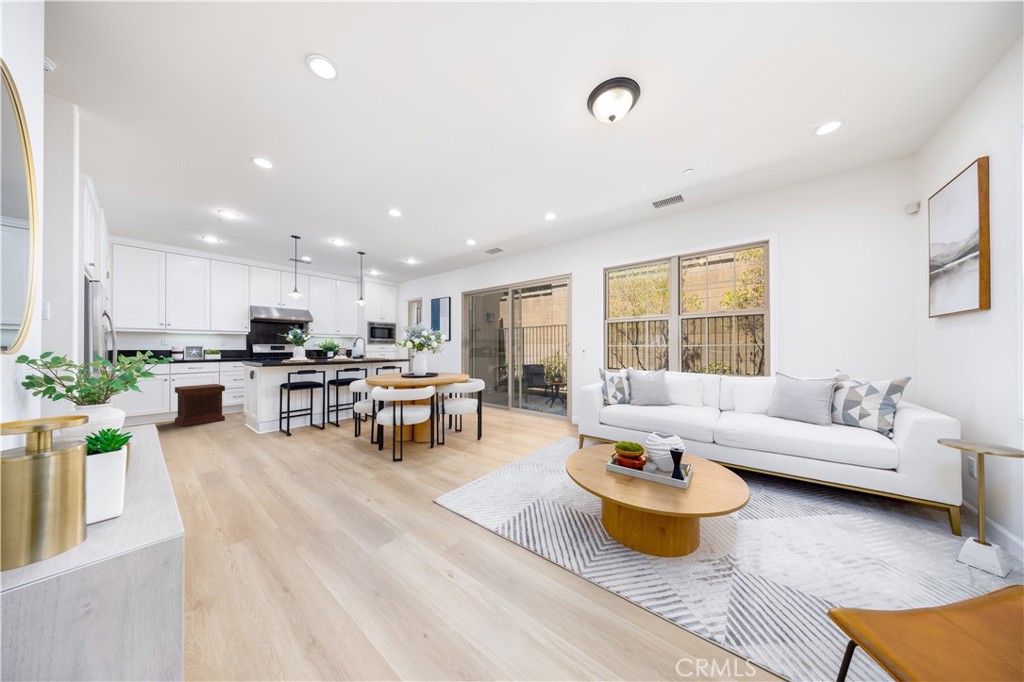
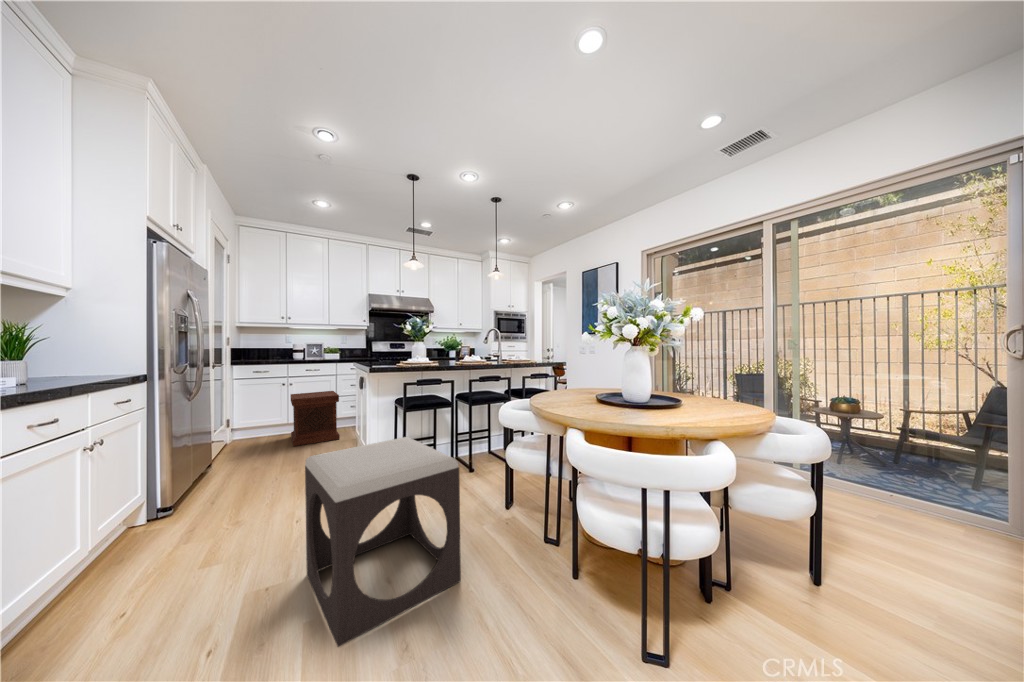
footstool: none [232,397,328,484] -> present [305,437,461,647]

